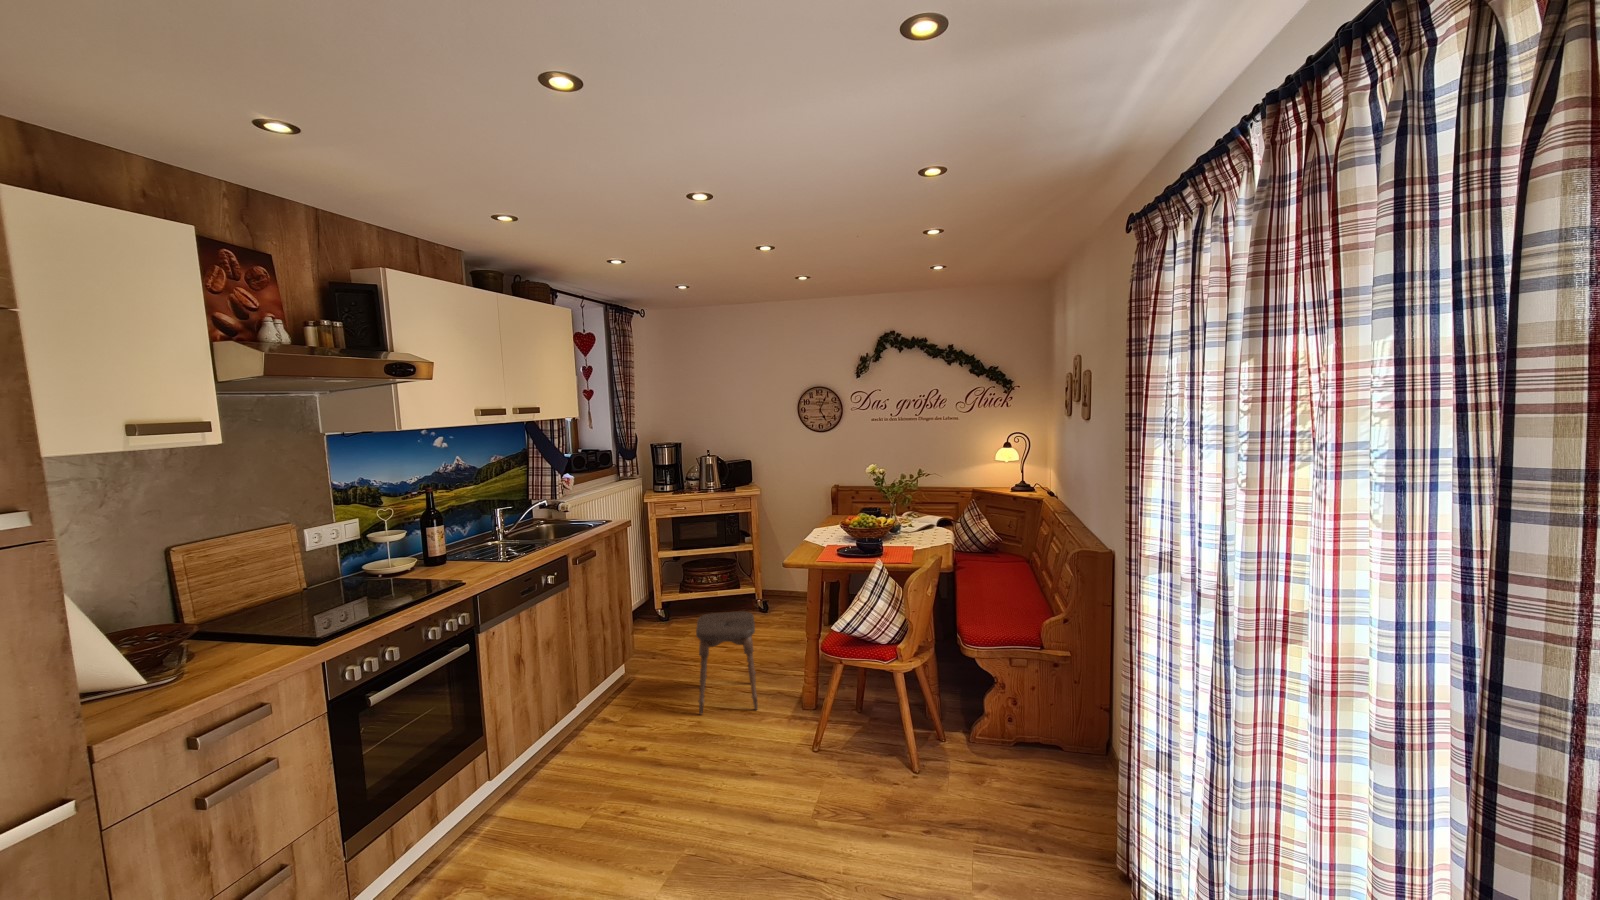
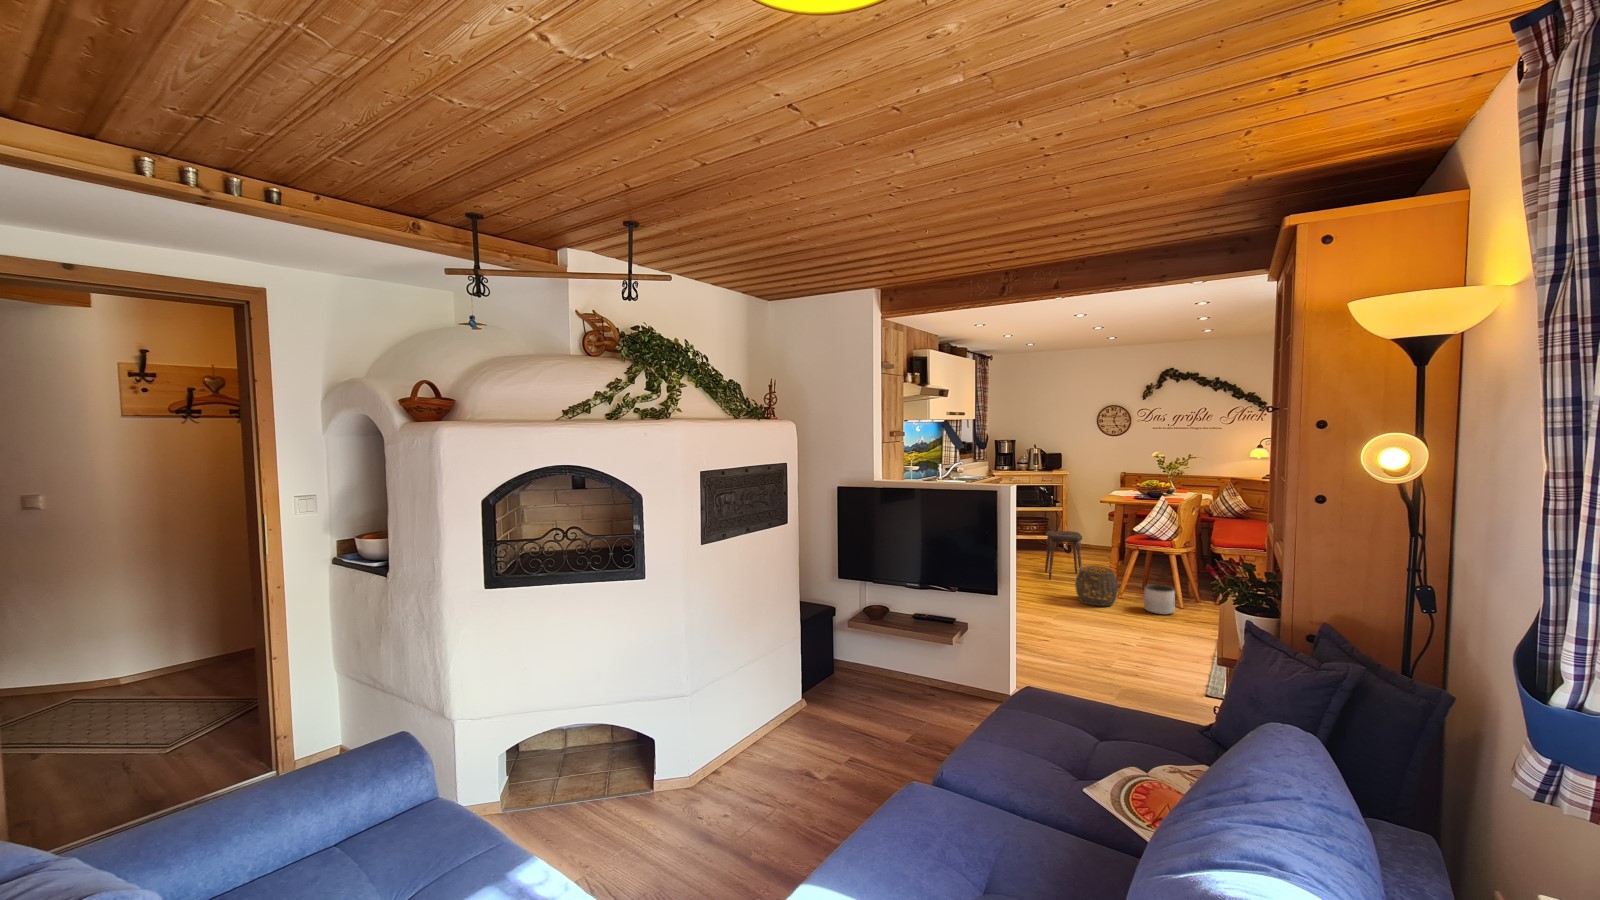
woven basket: none [719,717,802,823] -> present [1075,566,1118,607]
planter: none [849,752,905,831] -> present [1144,585,1175,615]

